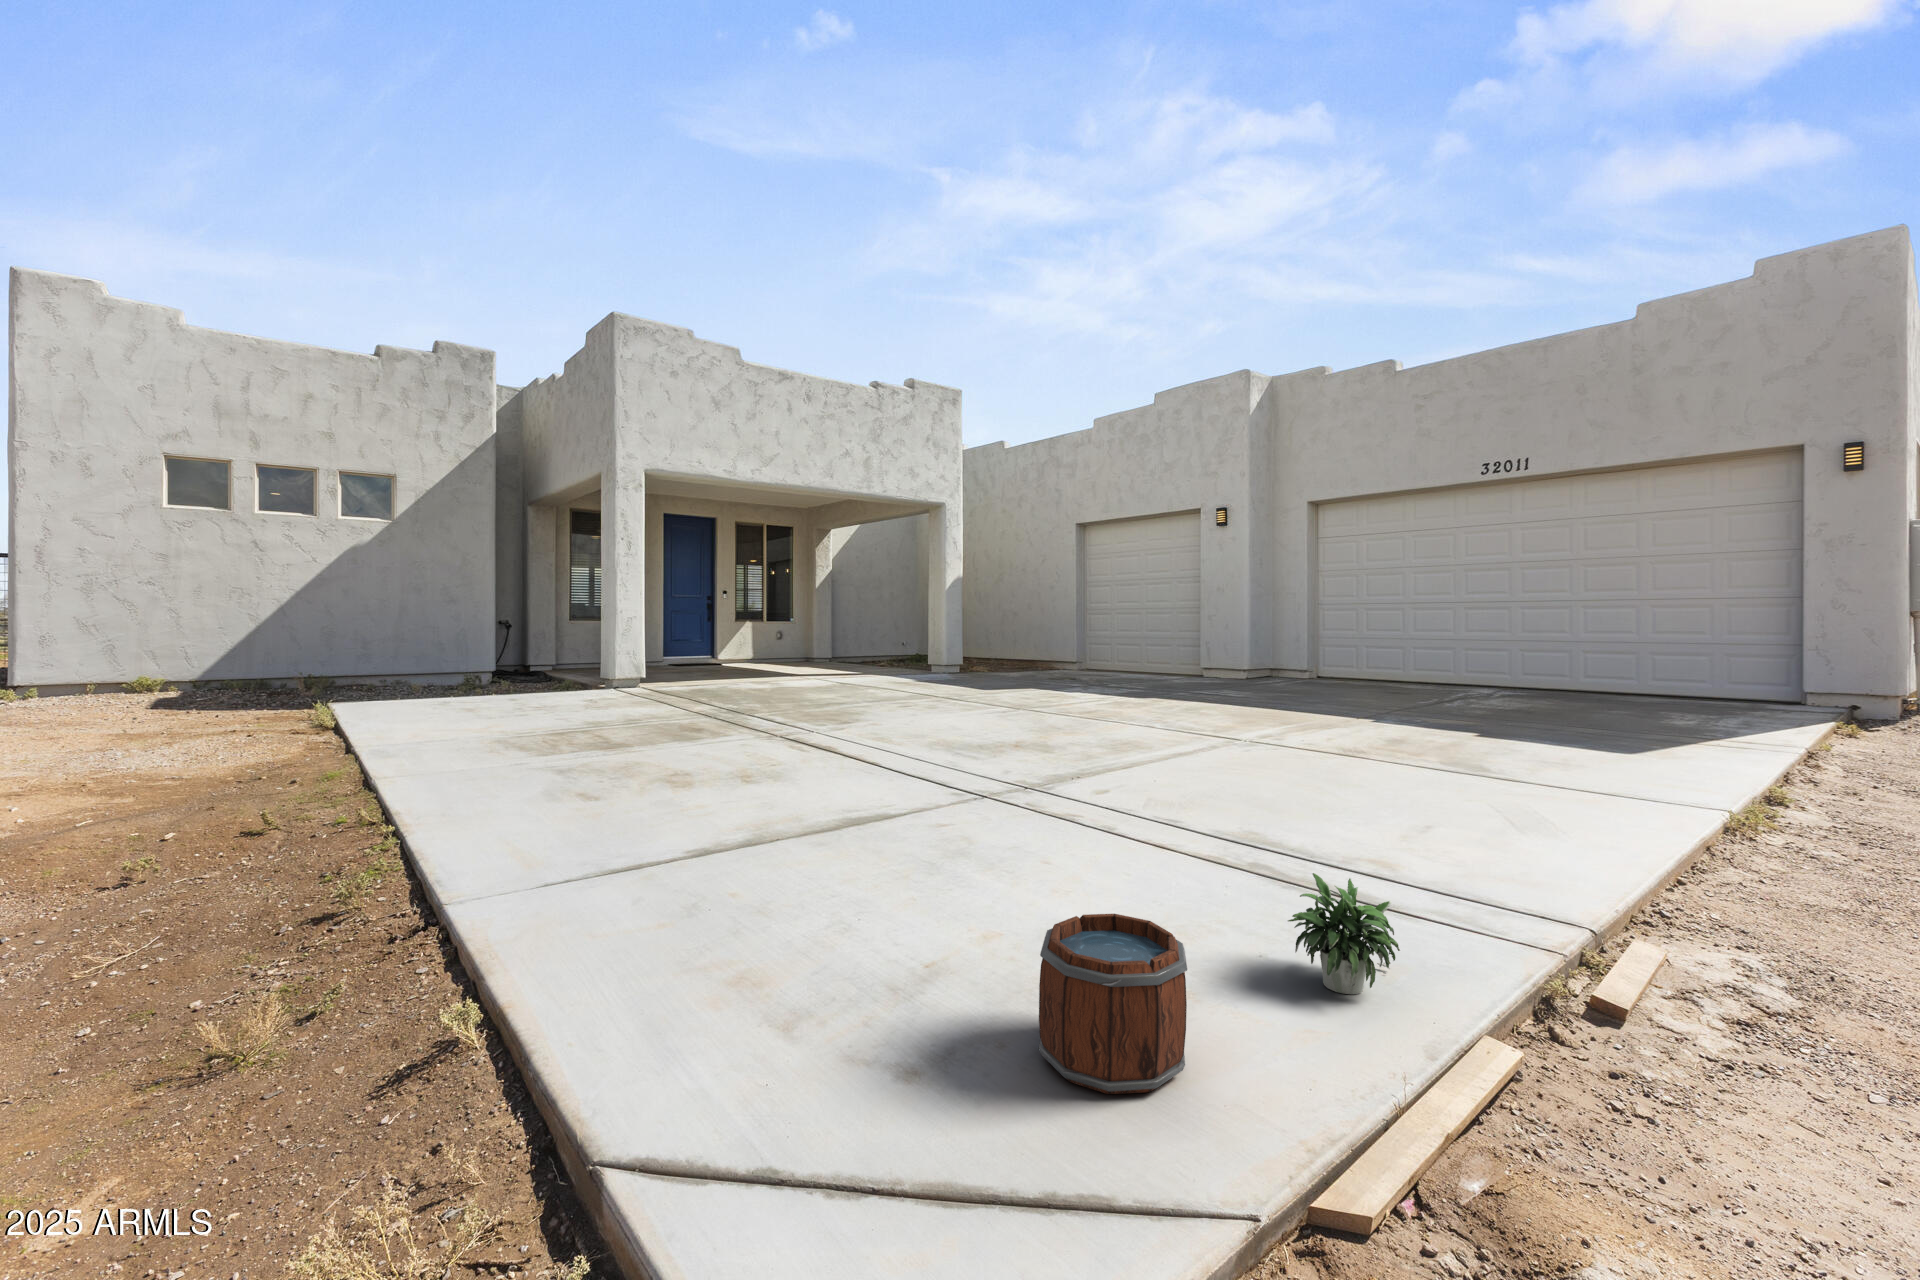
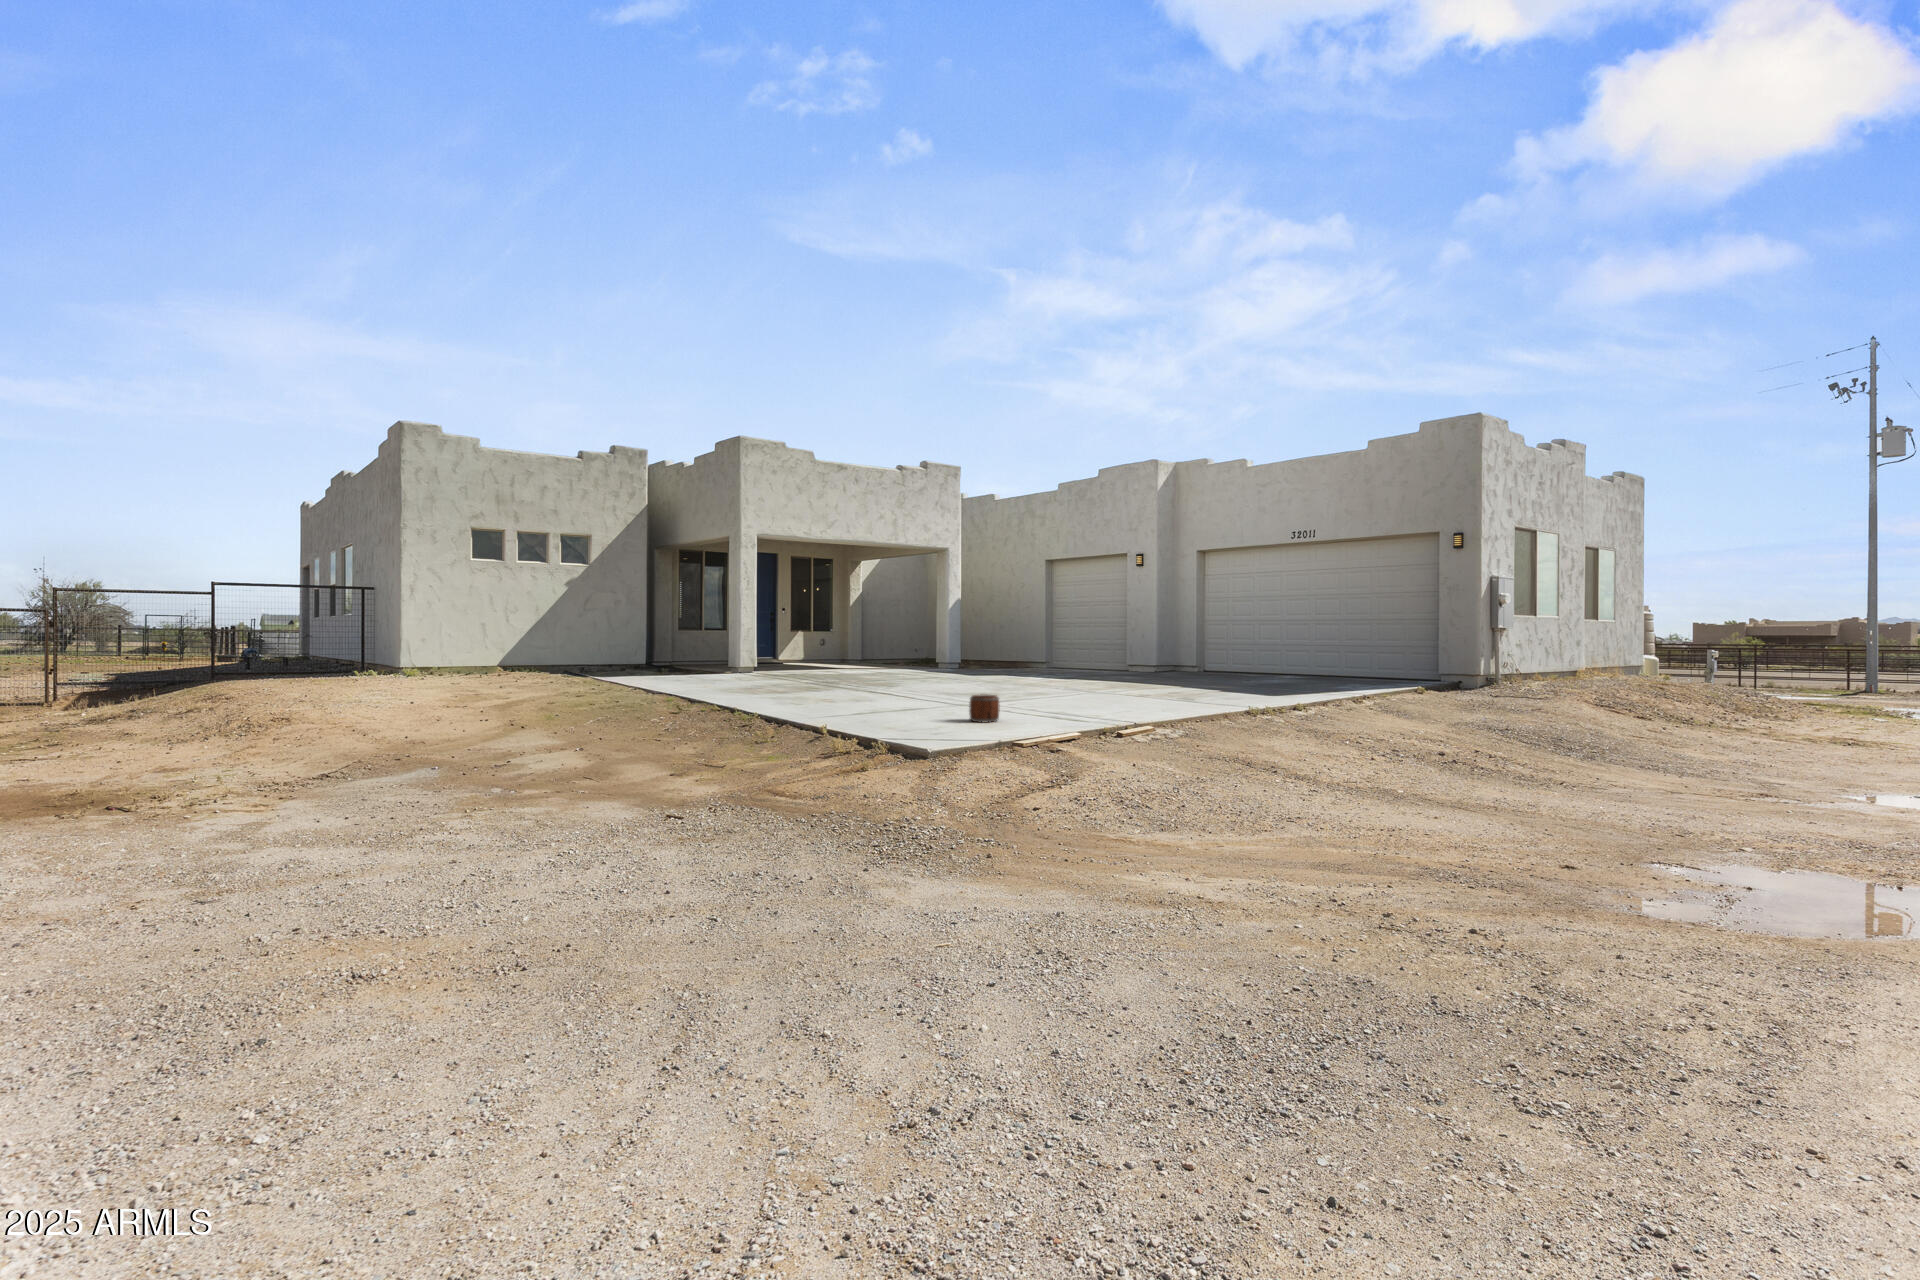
potted plant: present [1288,873,1400,994] -> none [1032,694,1059,718]

